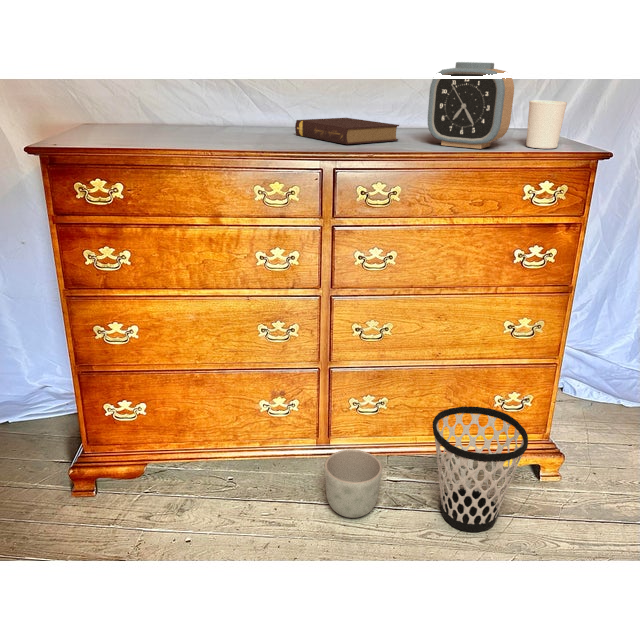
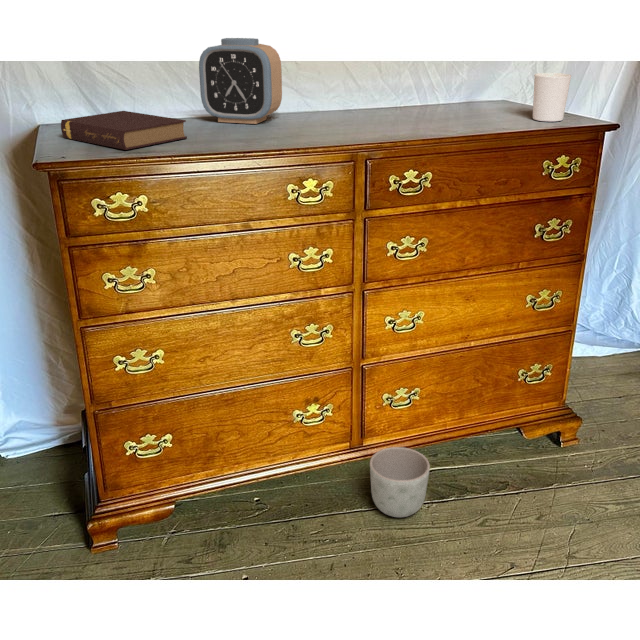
alarm clock: present [428,62,514,149] -> present [199,38,282,124]
book: present [295,118,399,144] -> present [61,111,187,150]
wastebasket: present [433,406,528,532] -> none [473,384,570,509]

